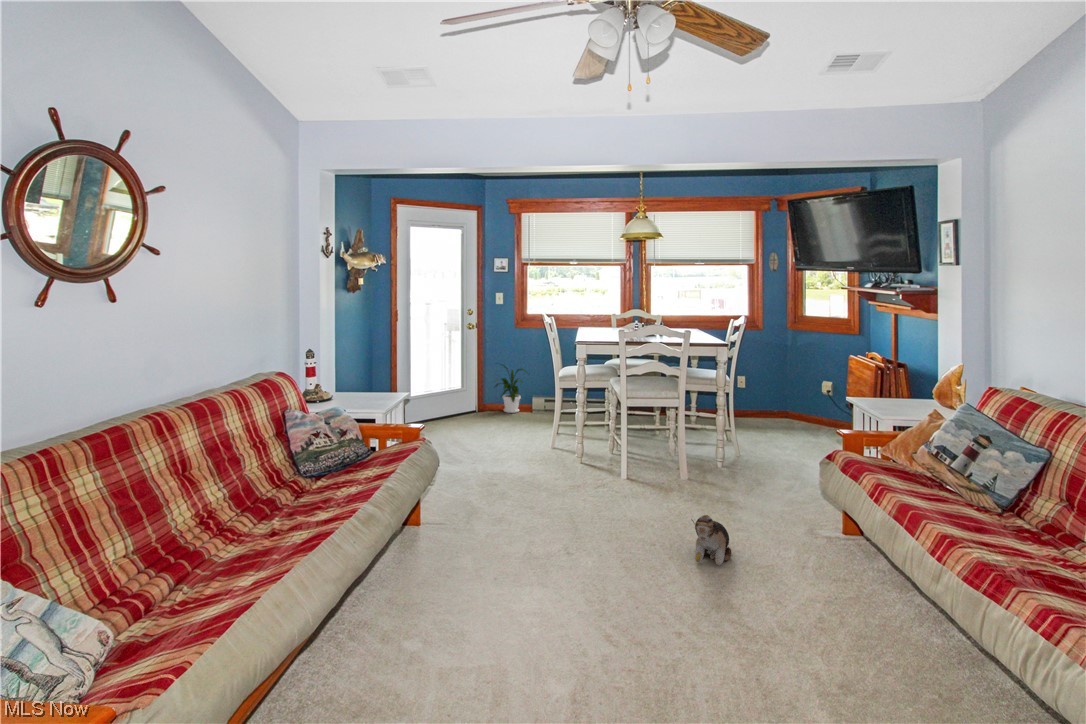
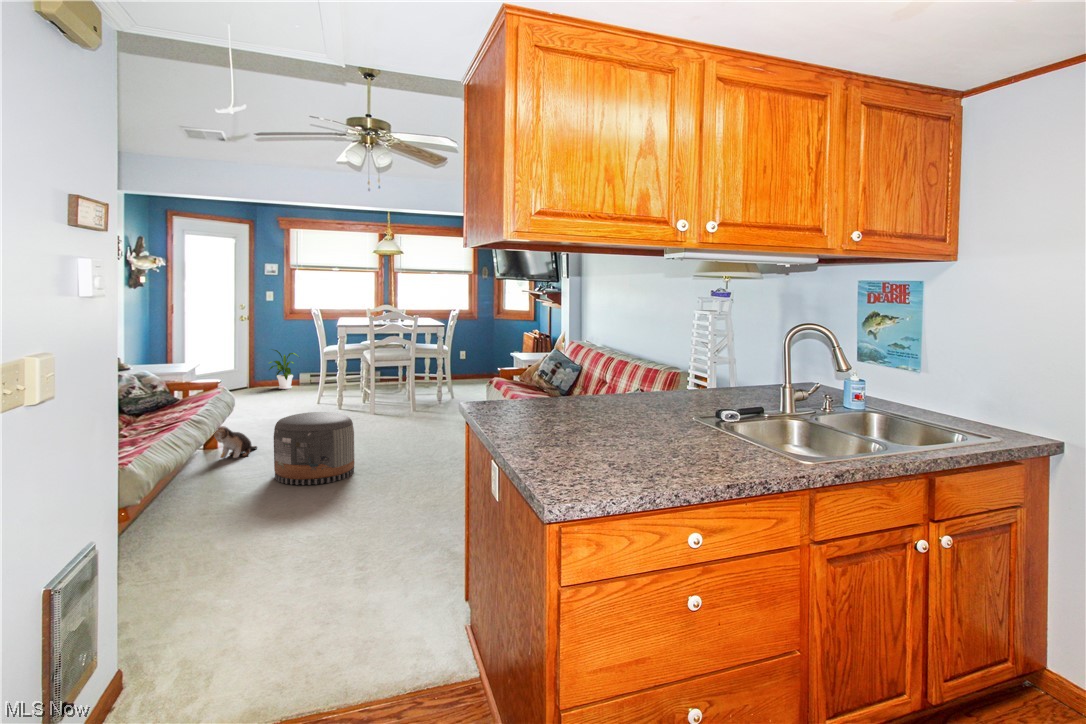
pouf: none [498,499,620,634] -> present [274,412,354,485]
plush toy: present [691,515,732,565] -> present [213,426,257,458]

